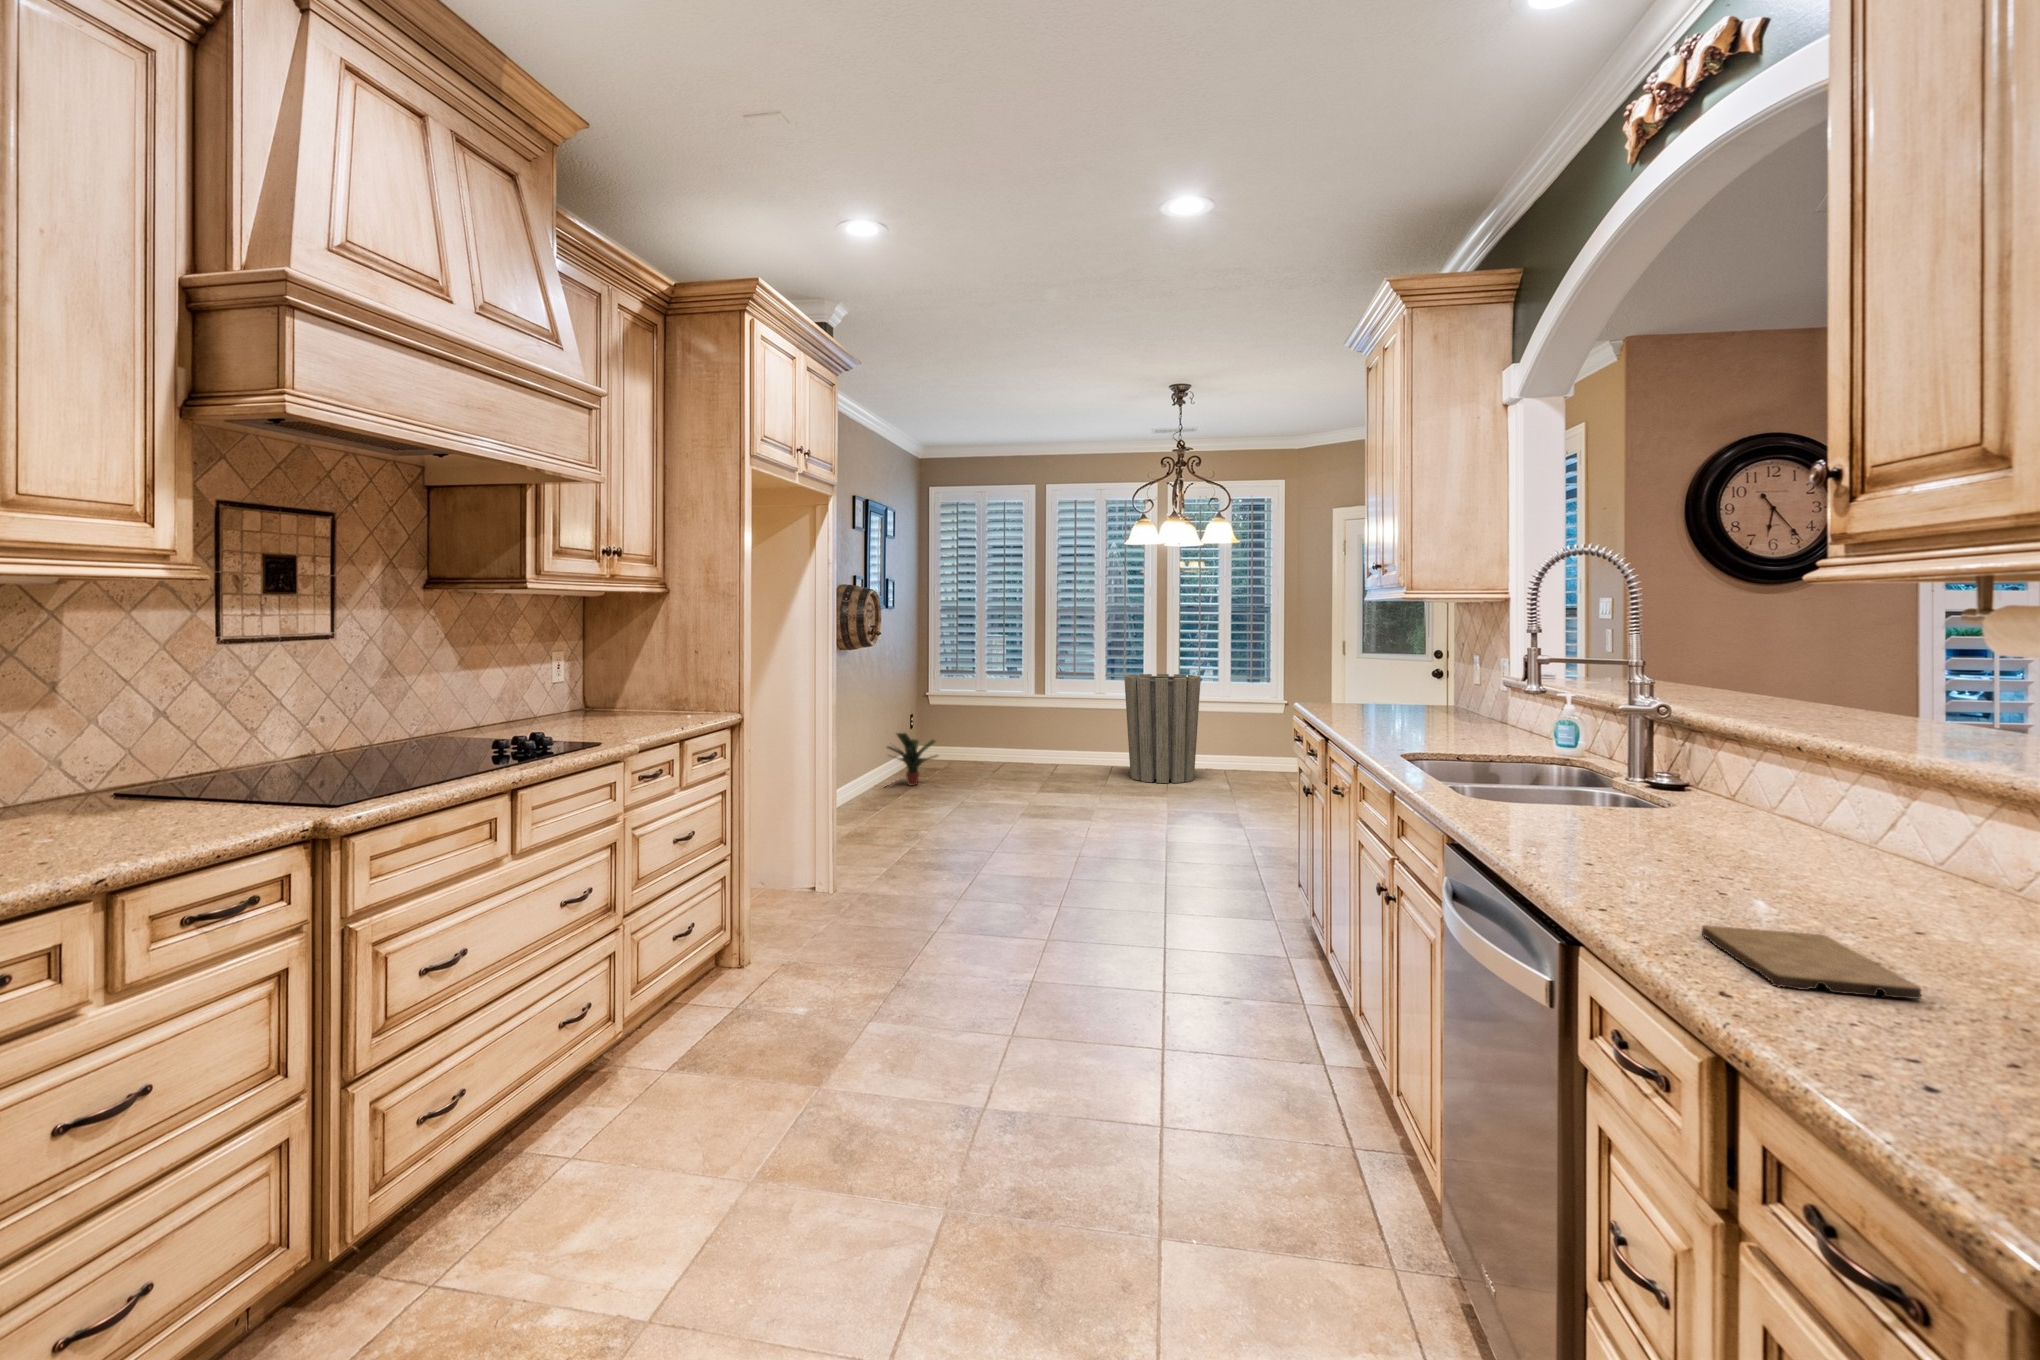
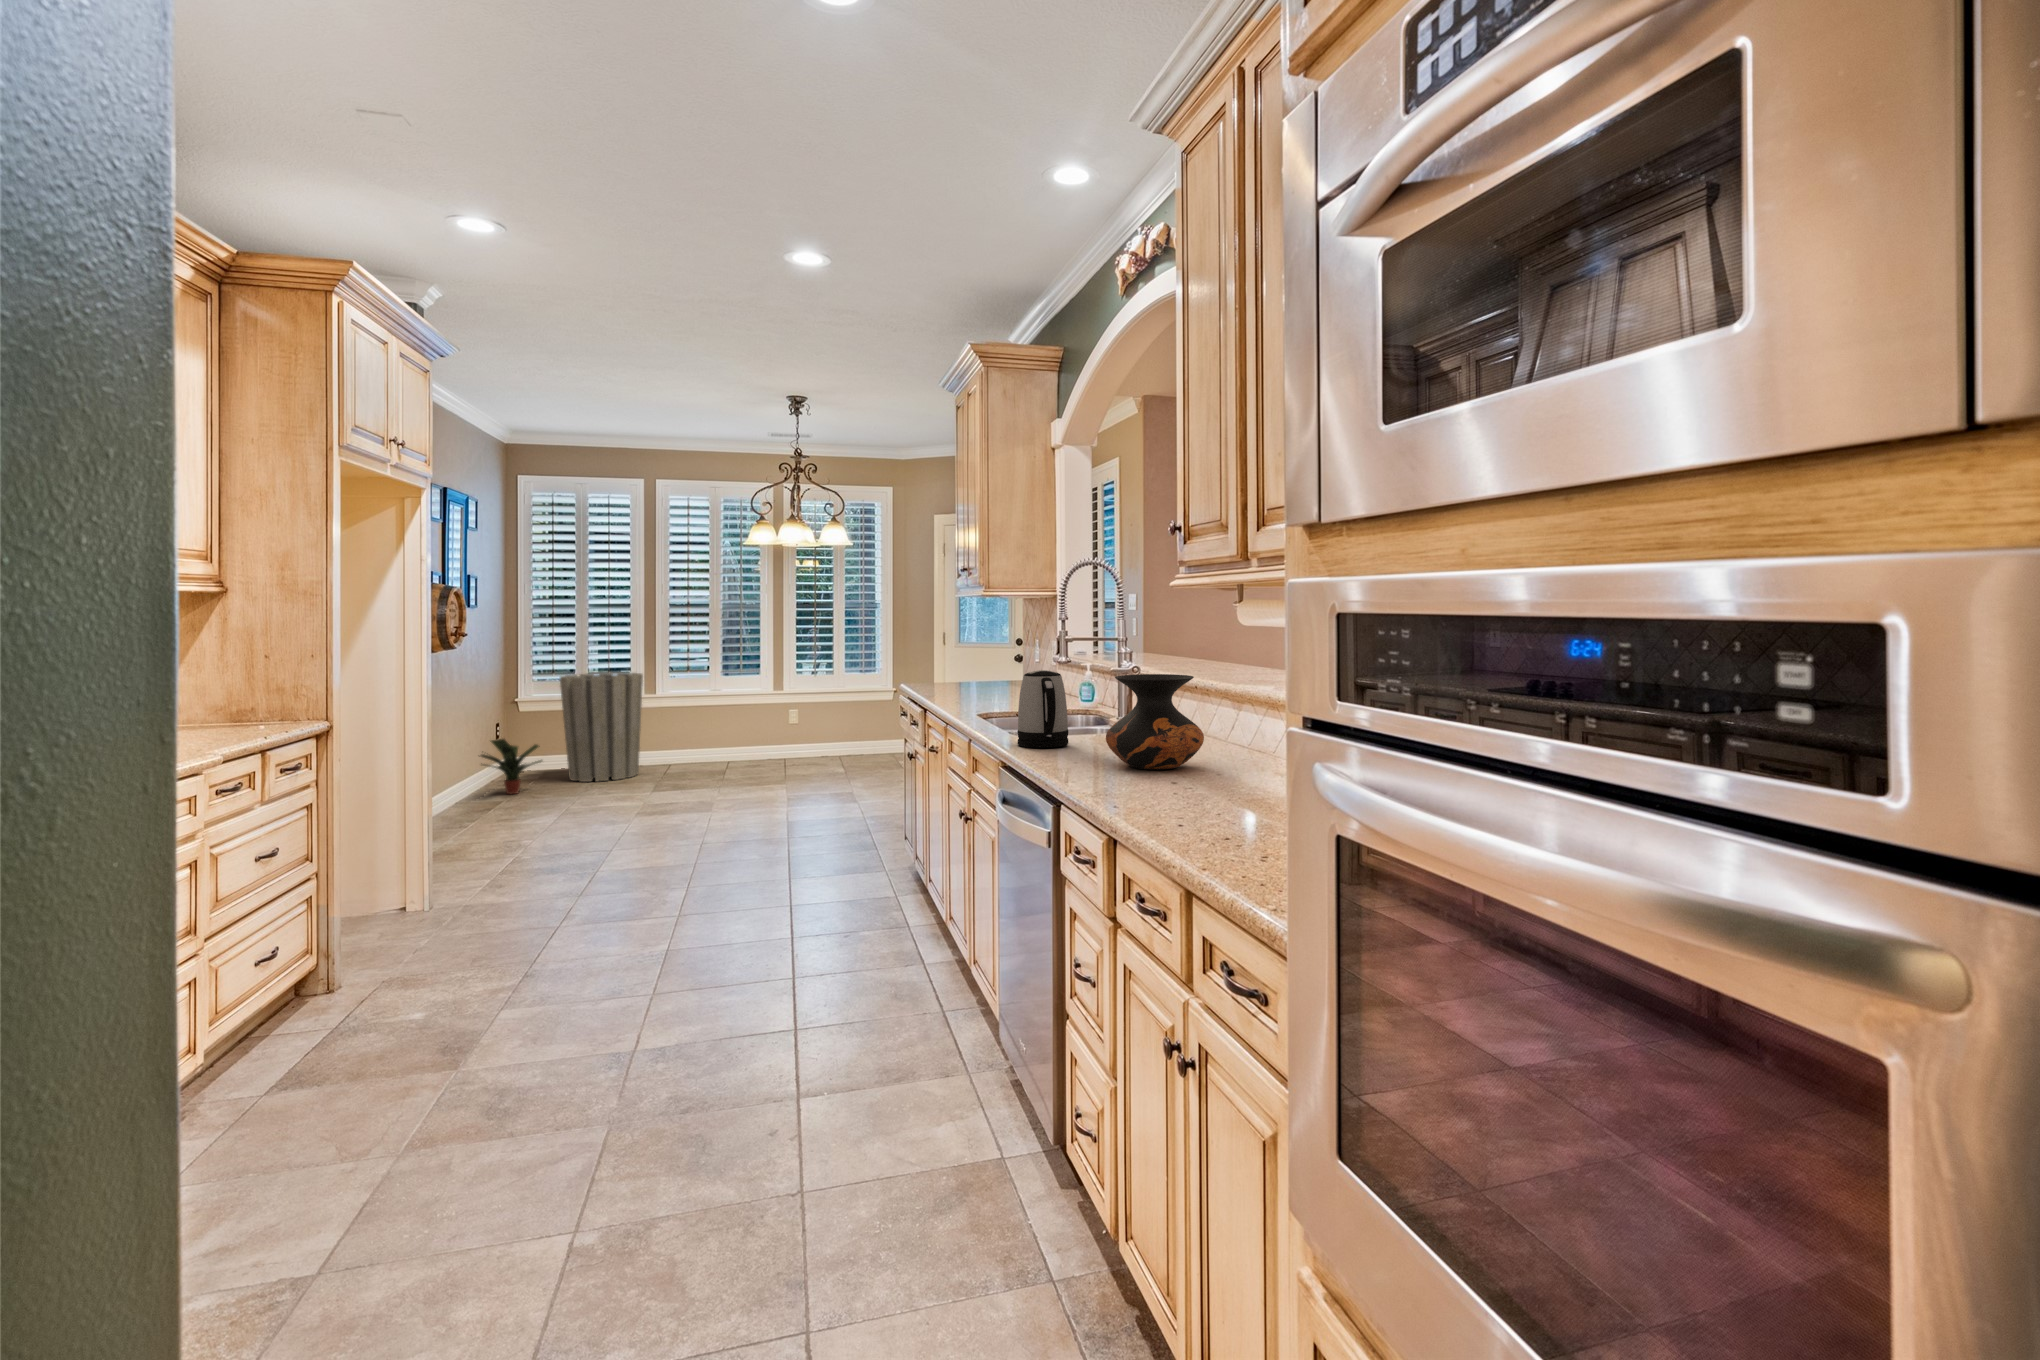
trash can: present [1124,674,1201,783] -> present [560,673,643,782]
kettle: none [1473,708,1560,824] -> present [1017,670,1069,748]
vase: none [1647,727,1861,897] -> present [1106,674,1204,770]
cutting board: present [1701,925,1921,999] -> none [1121,780,1205,804]

